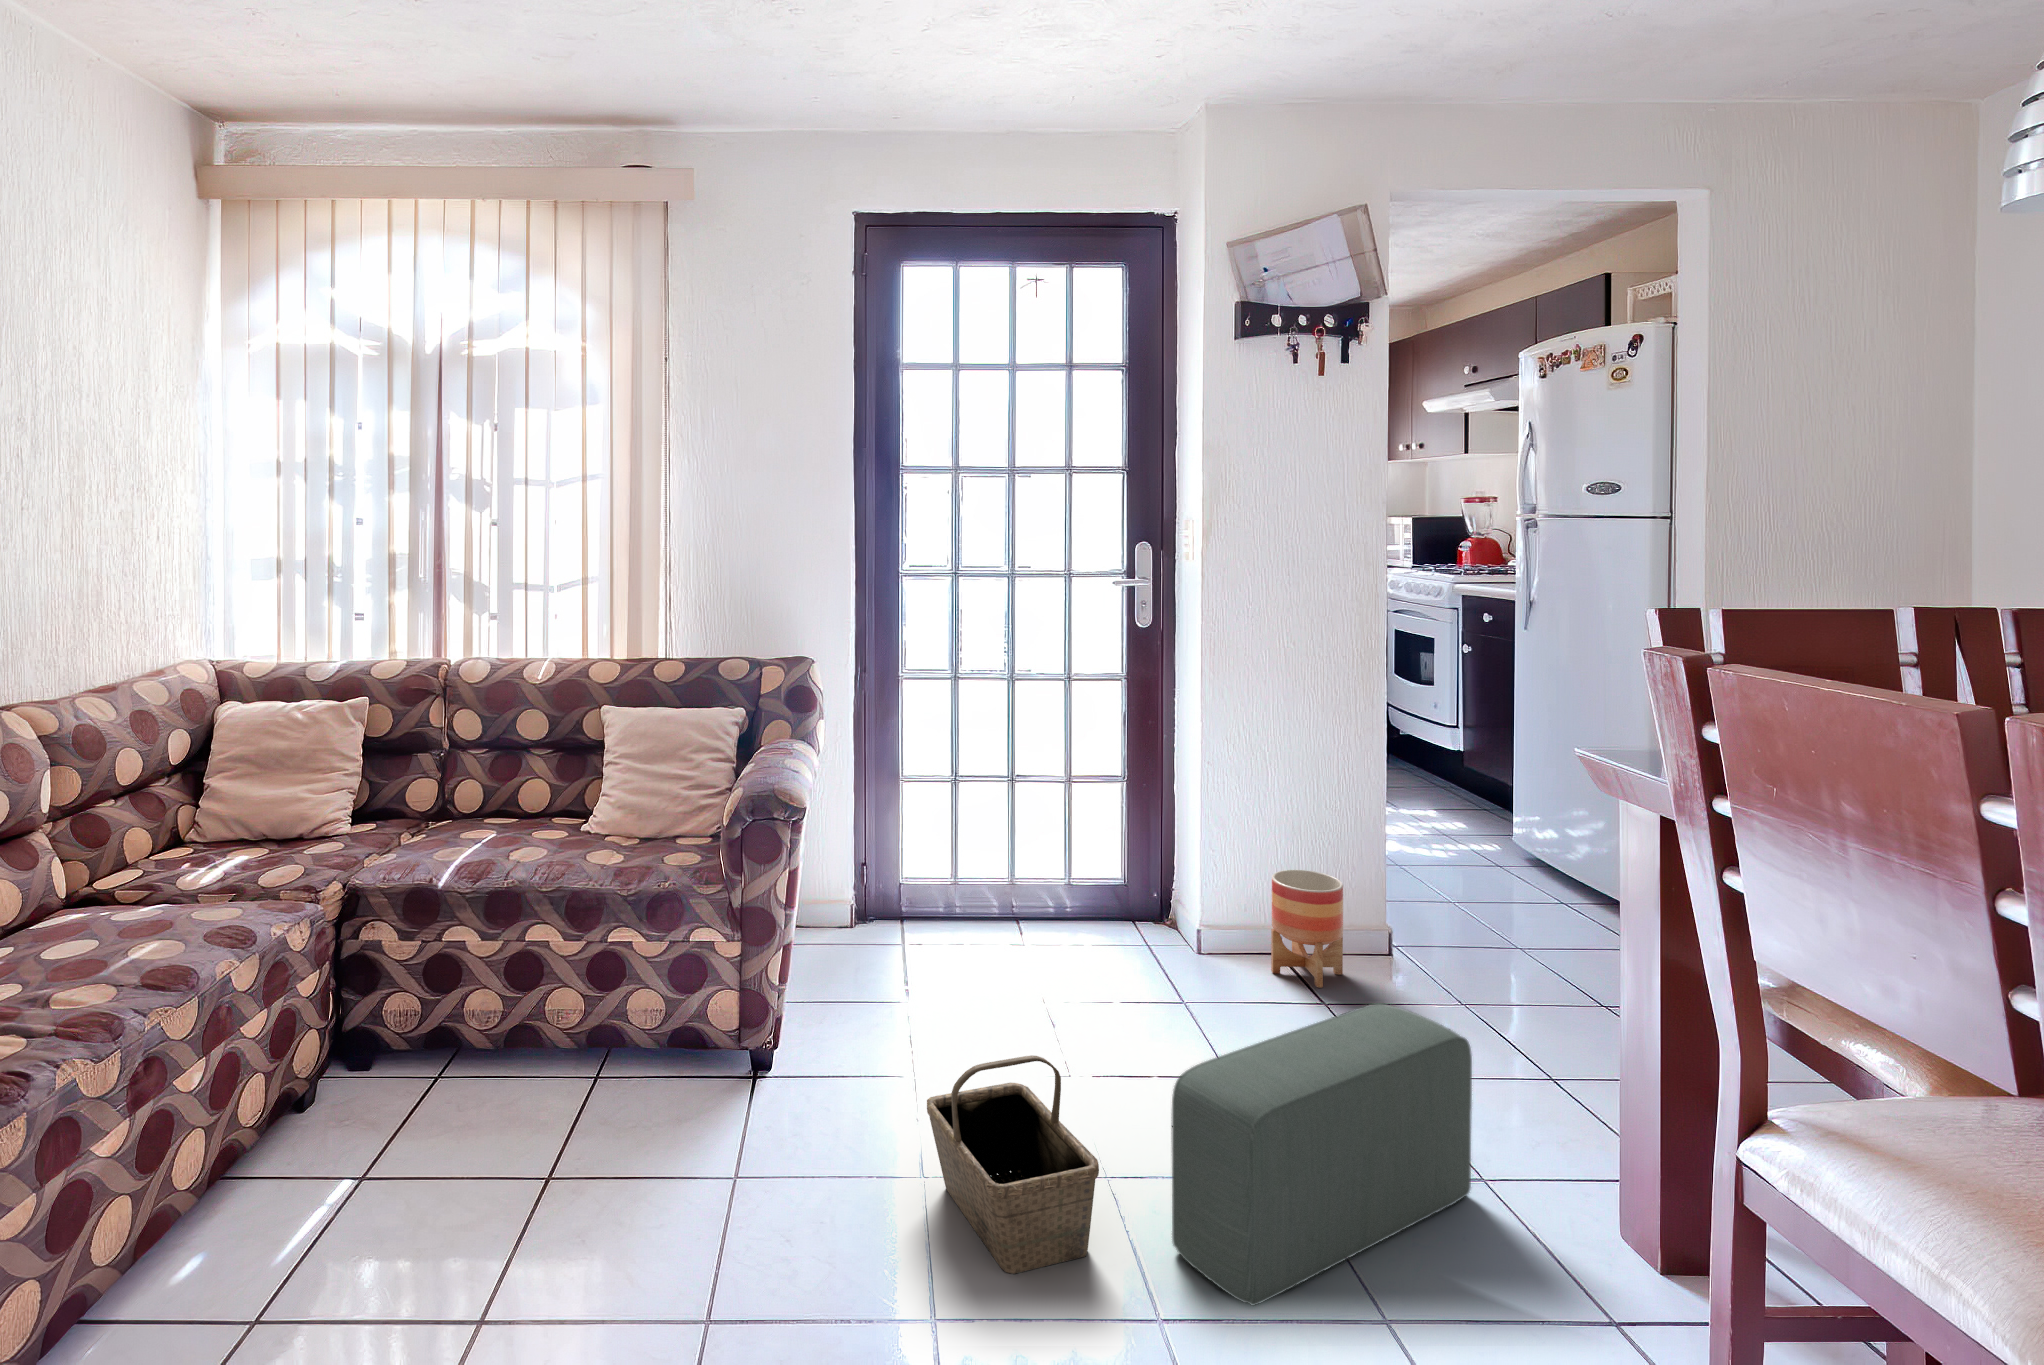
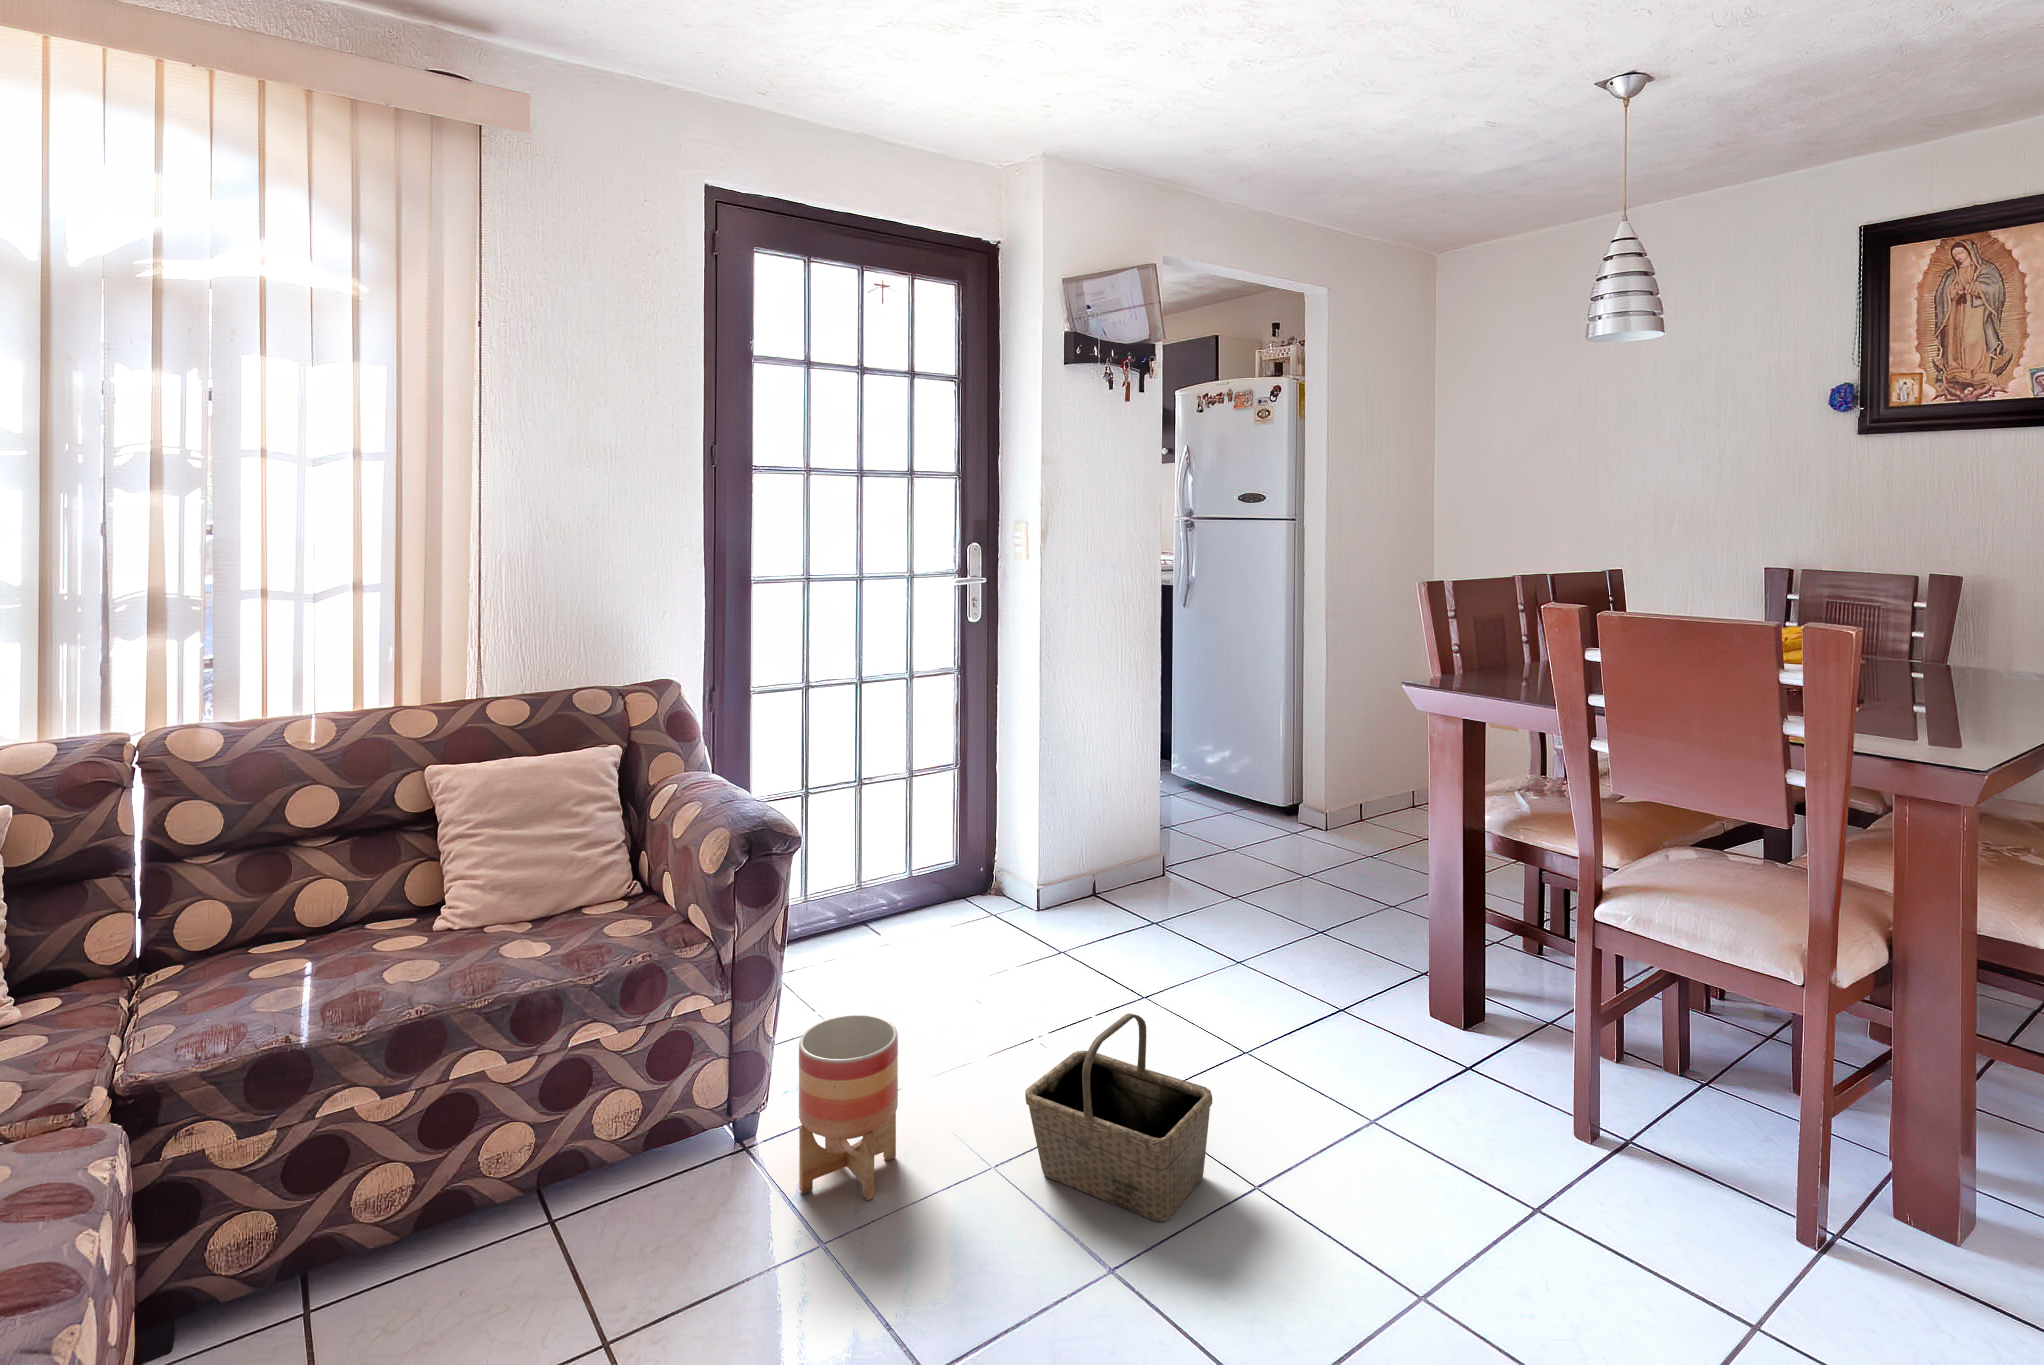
planter: present [1271,870,1343,988] -> present [799,1015,898,1200]
pouf: present [1171,1003,1472,1306] -> none [1250,896,1373,1160]

